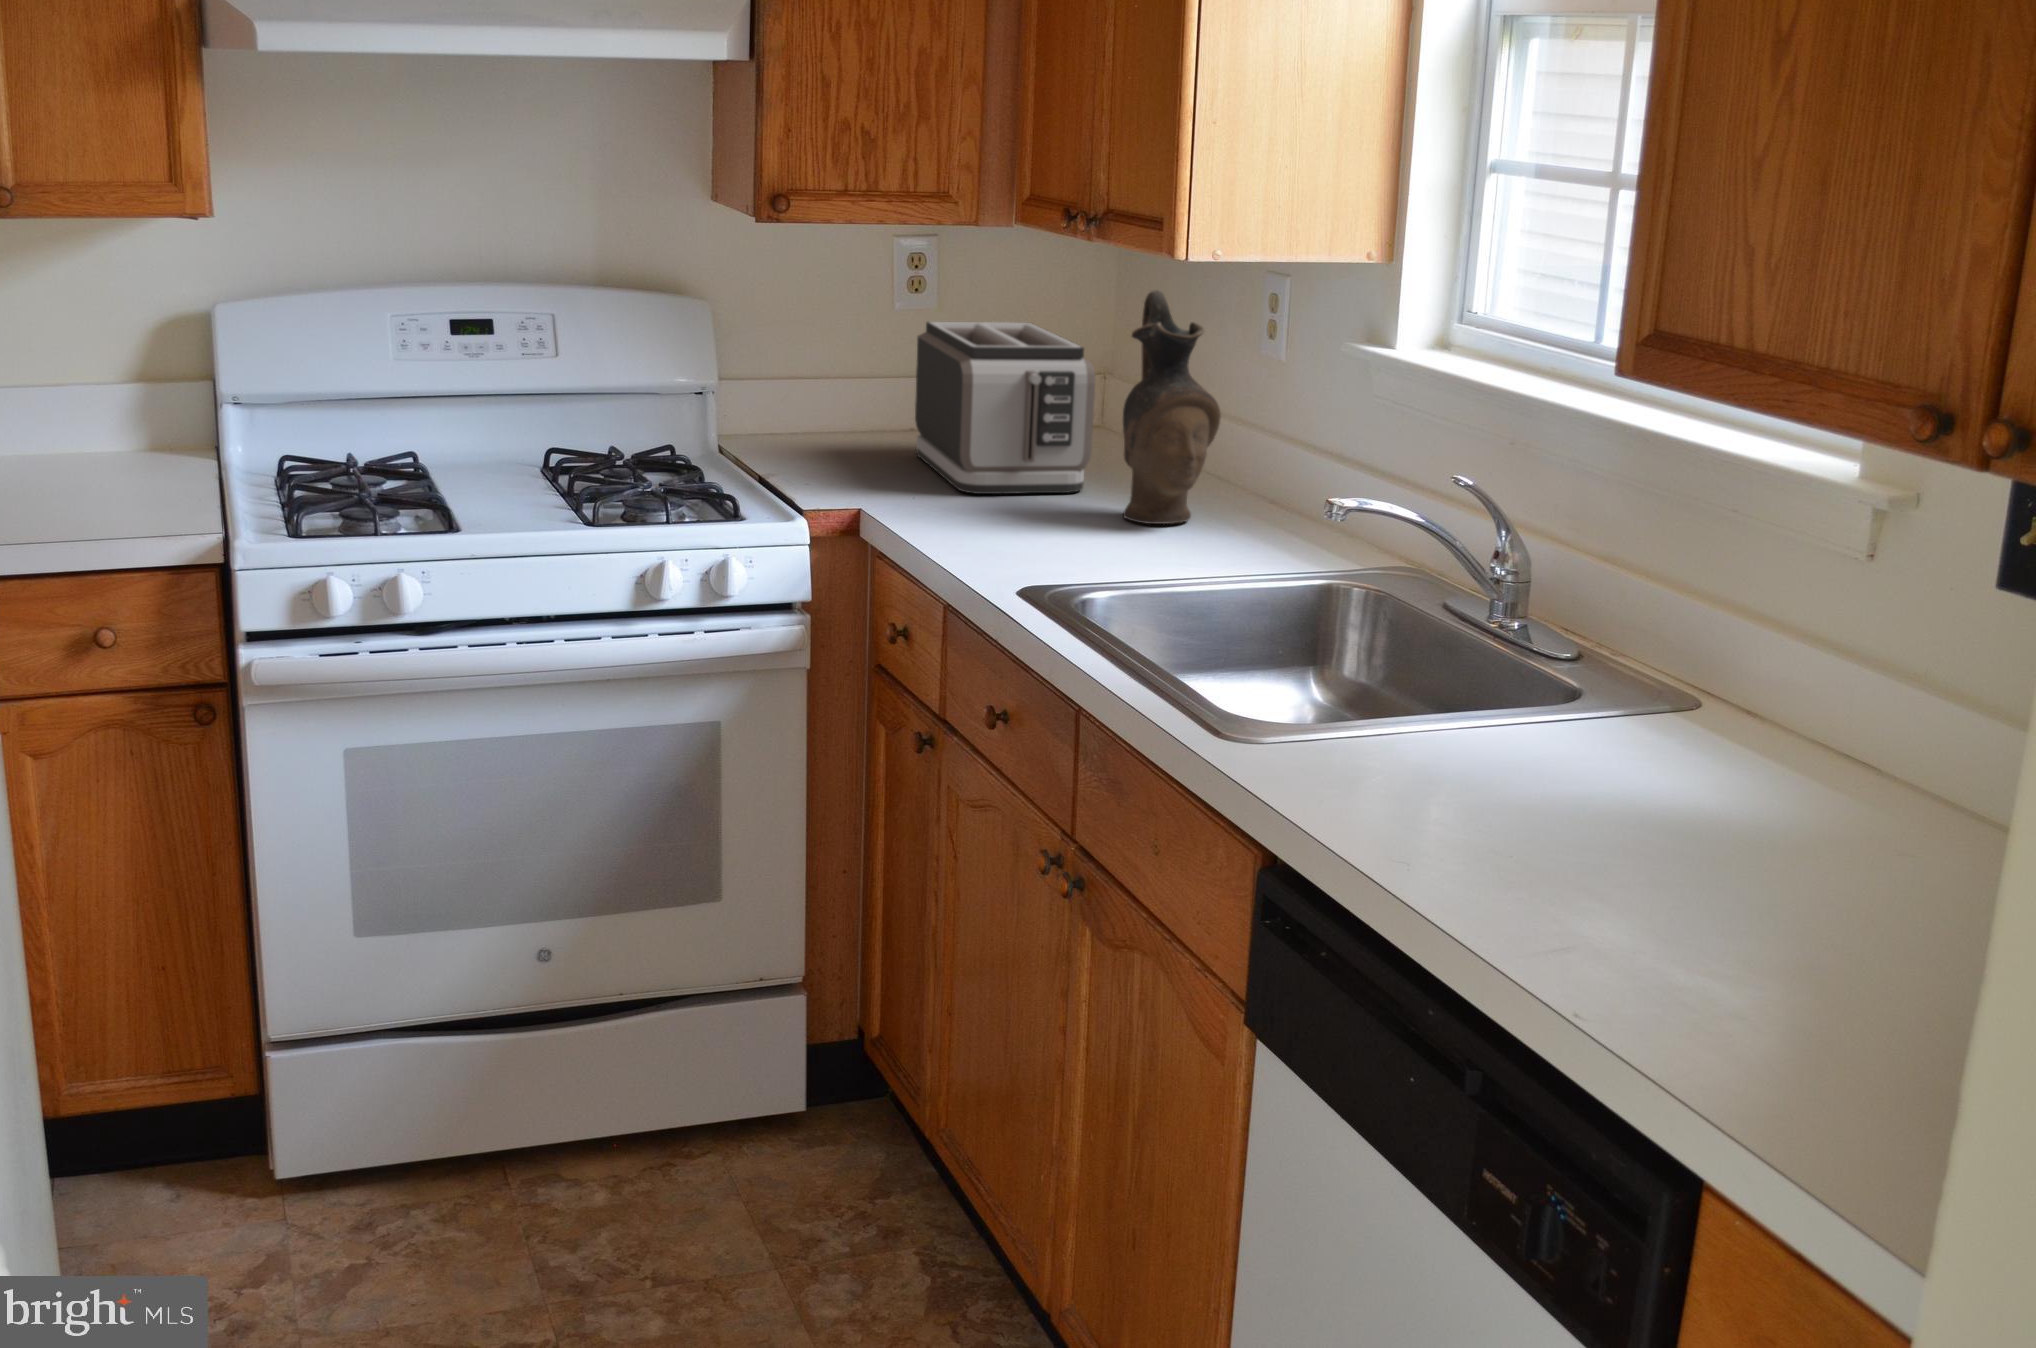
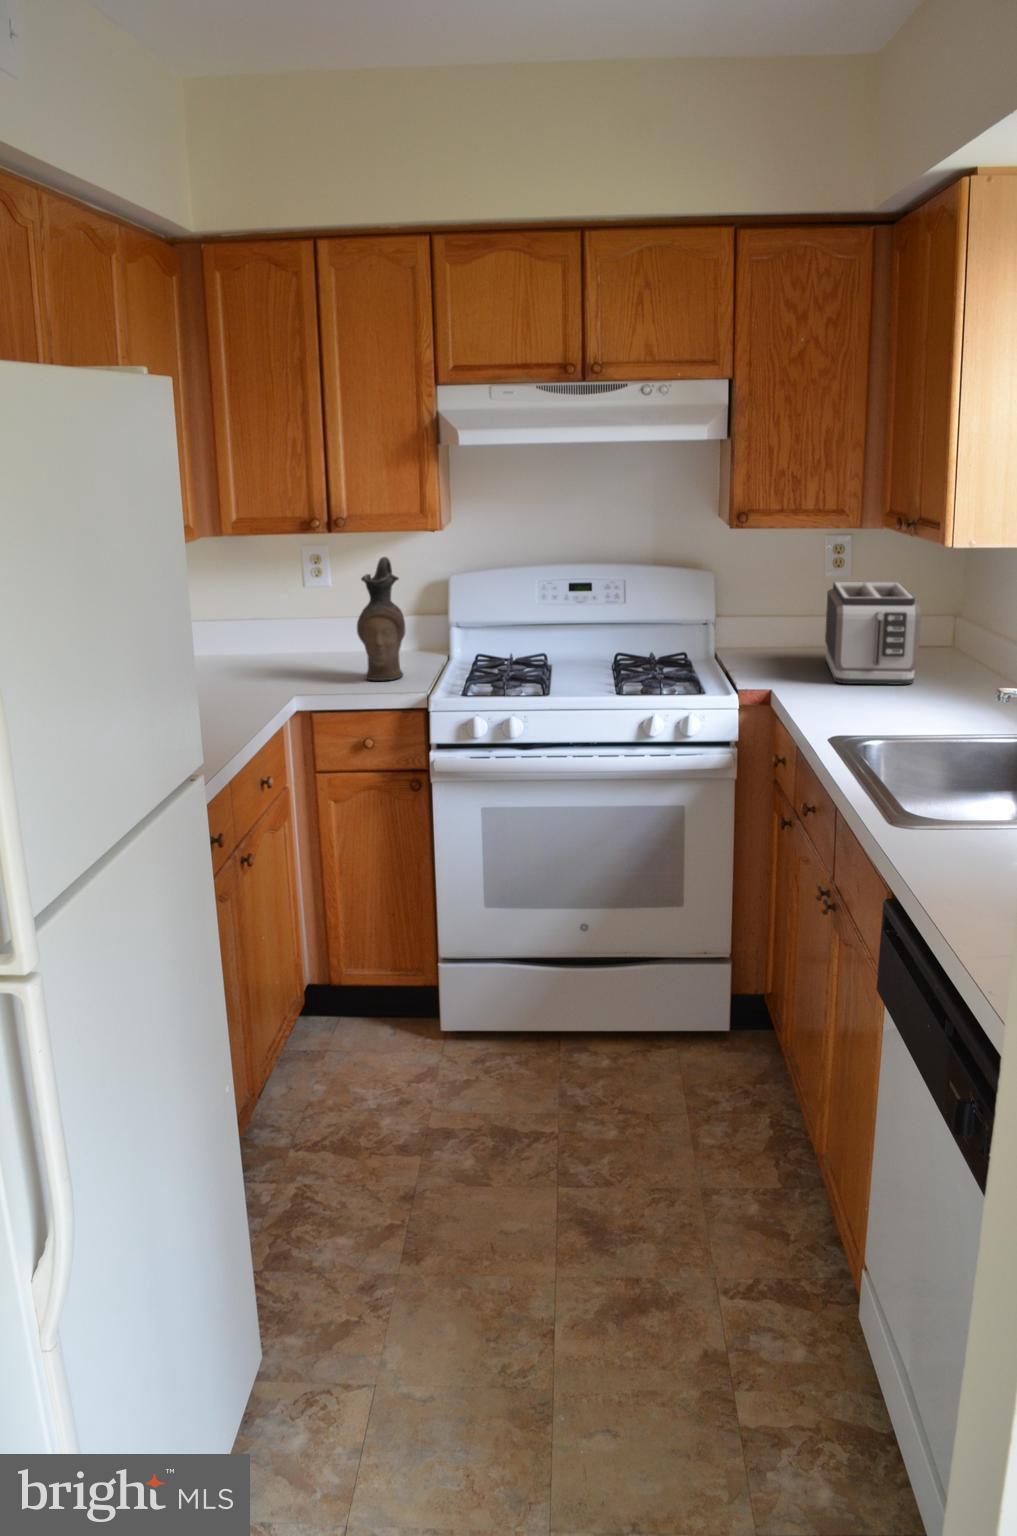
ceramic pitcher: present [1123,290,1221,524] -> present [357,557,405,680]

